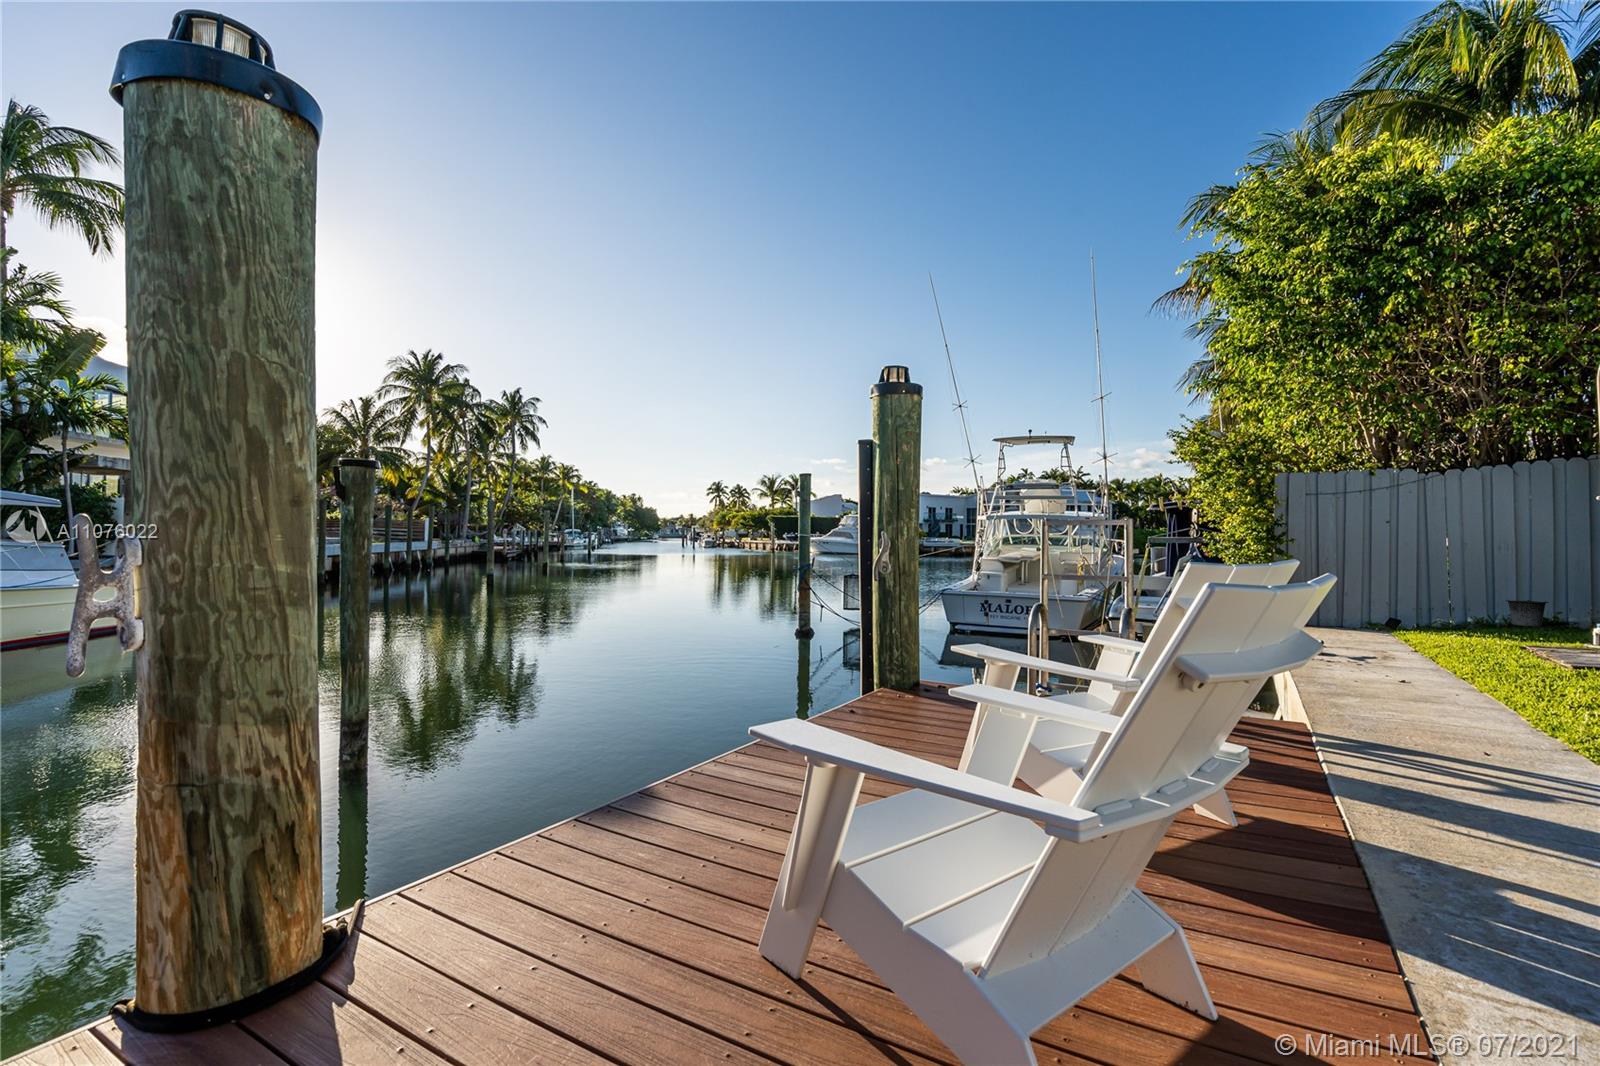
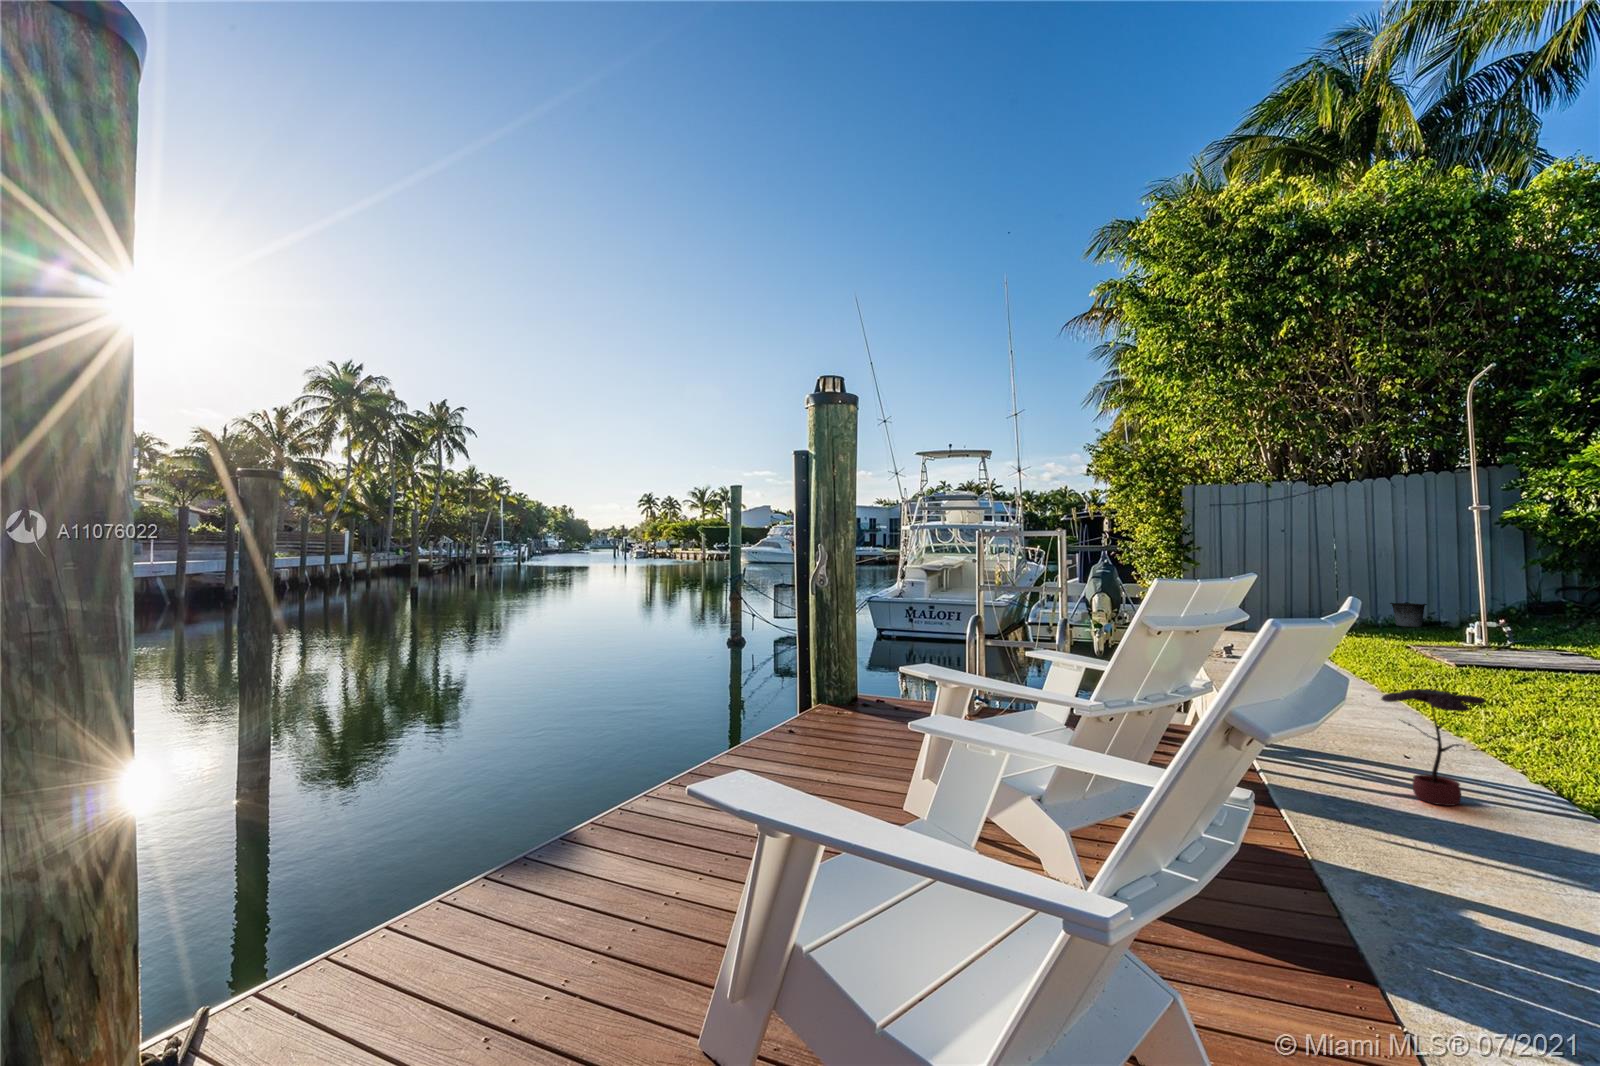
potted plant: none [1396,666,1497,773] -> present [1381,689,1486,806]

